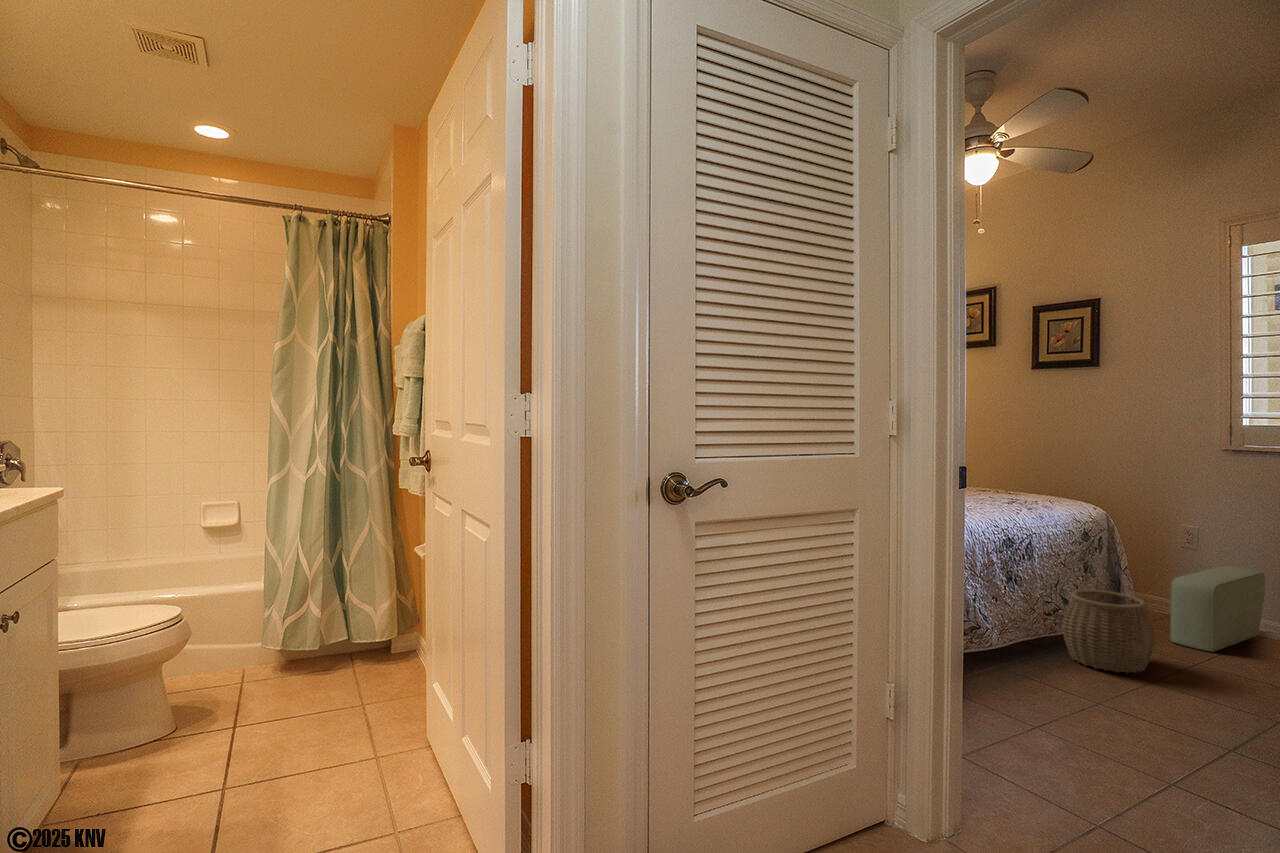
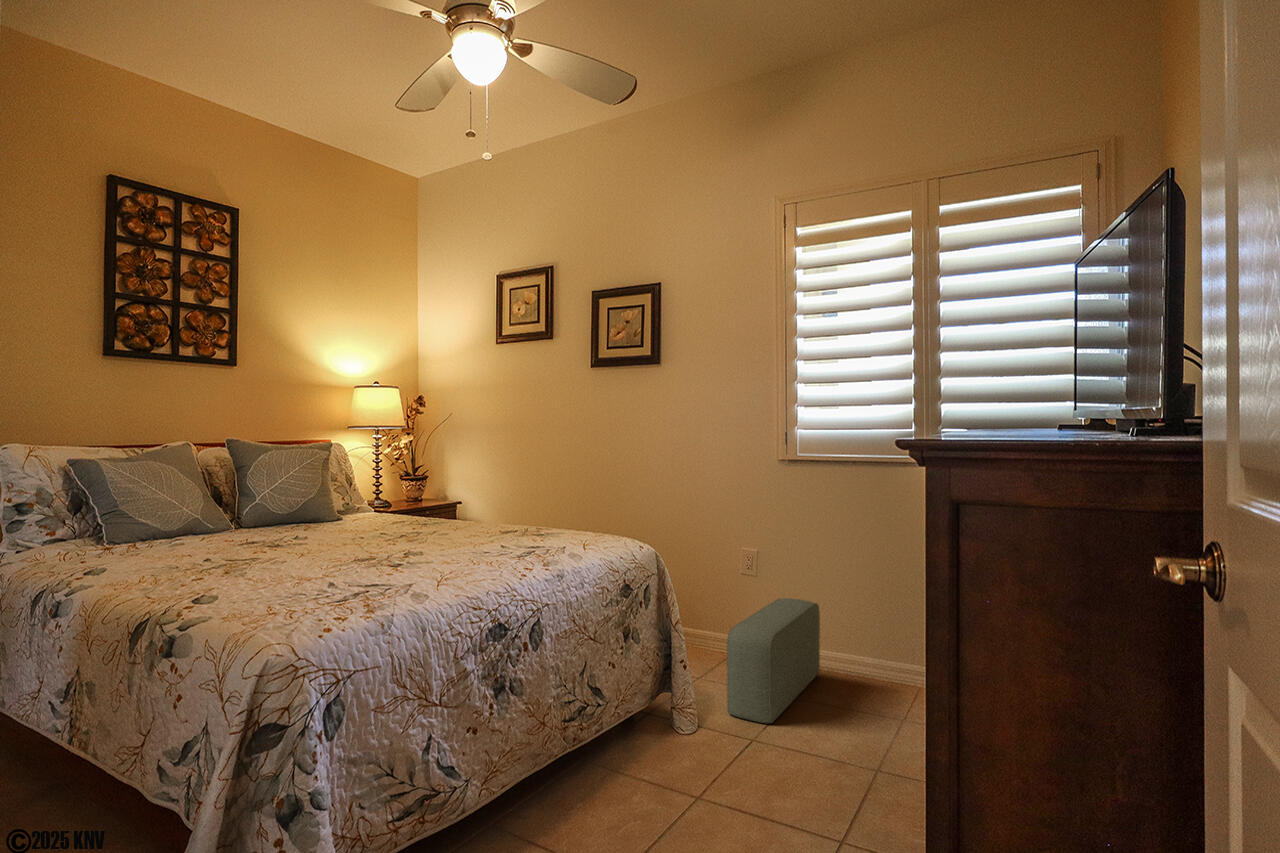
woven basket: present [1062,590,1156,673] -> none [590,670,706,809]

